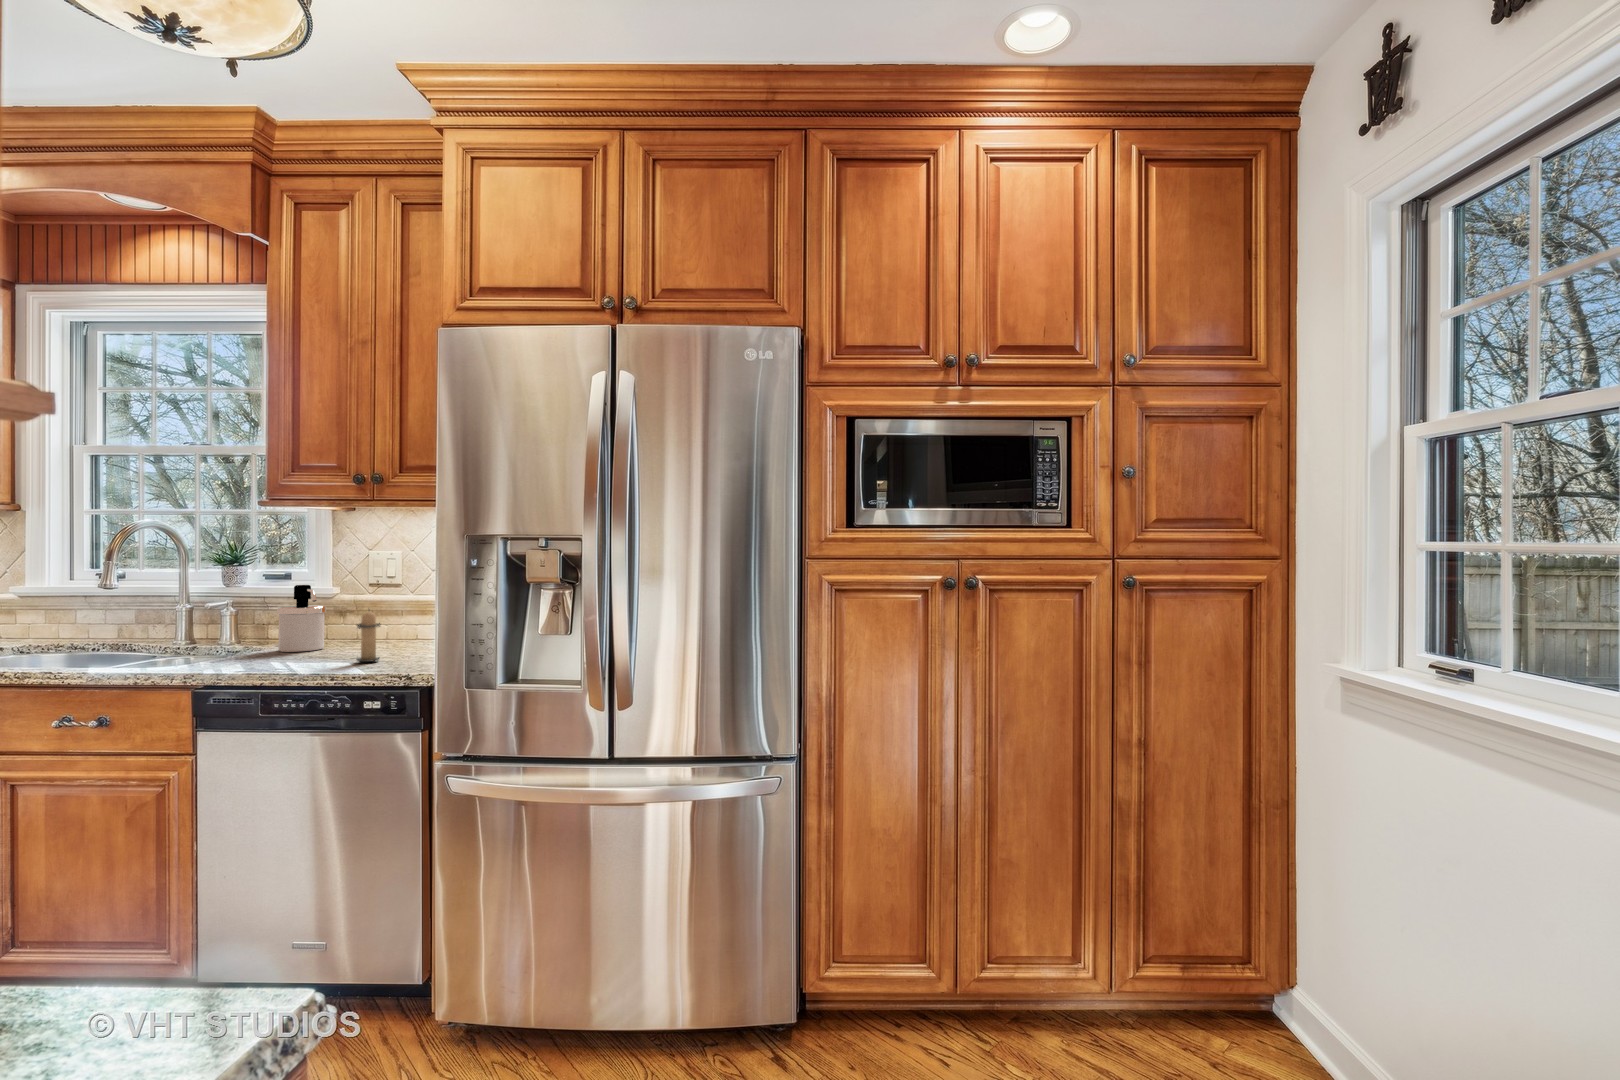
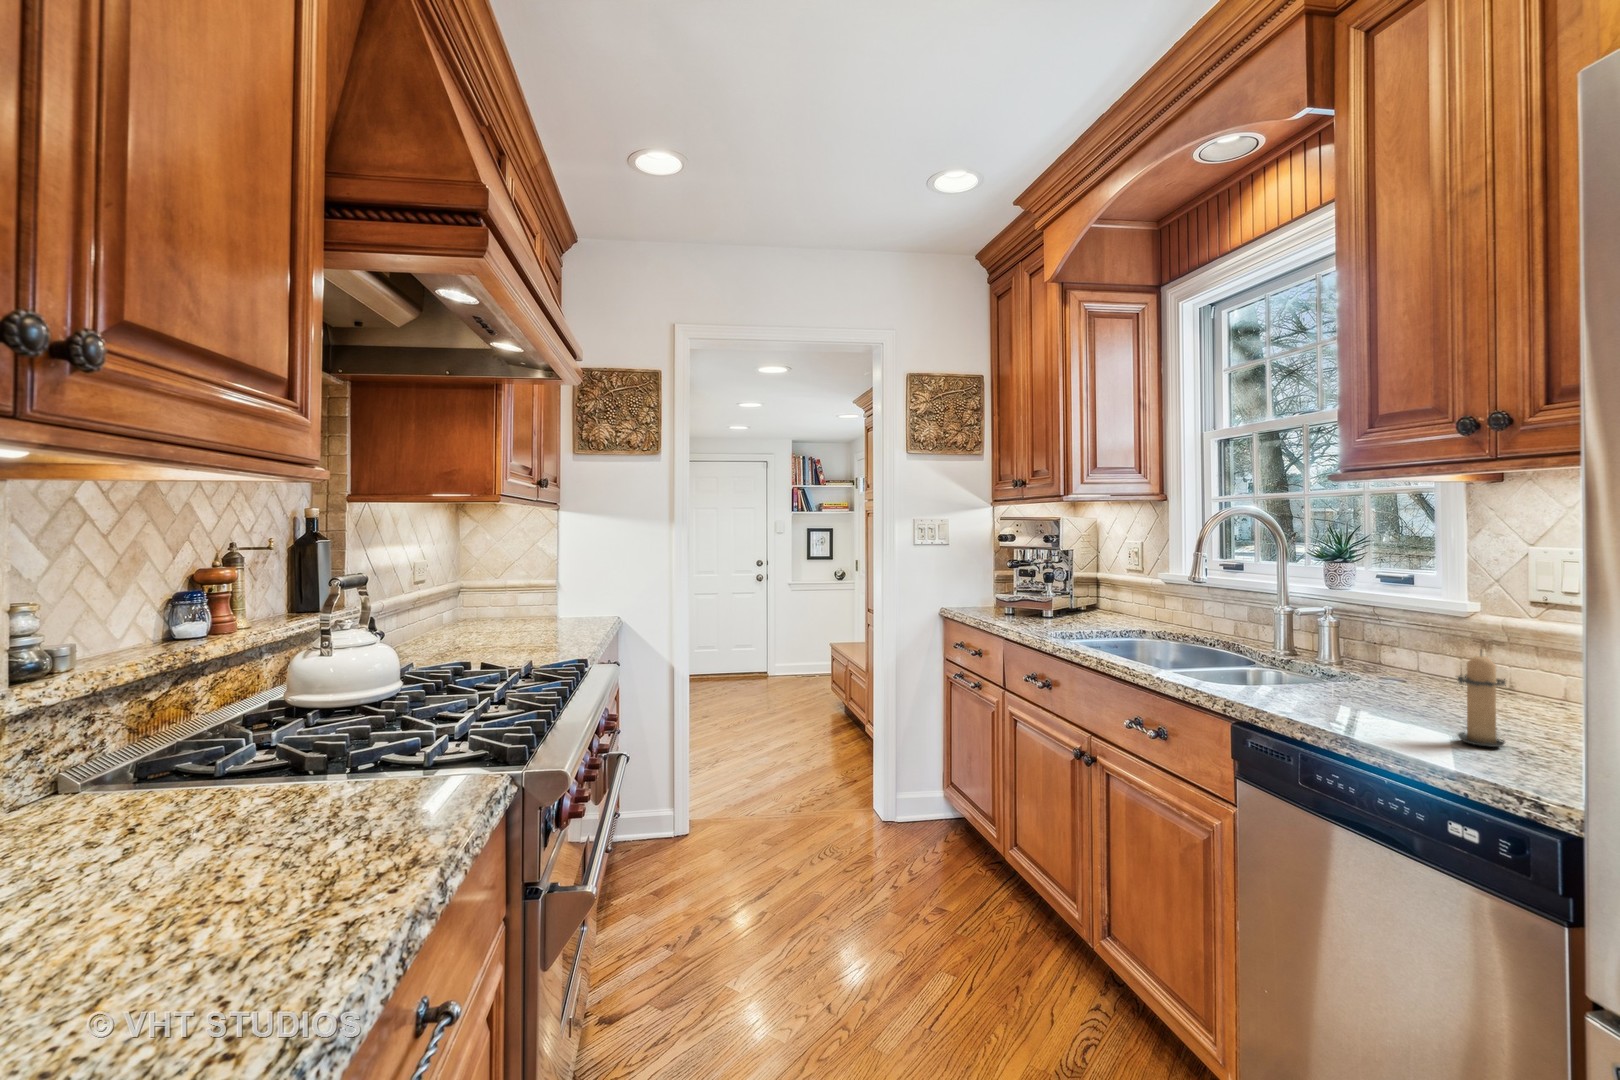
soap dispenser: present [277,585,326,652] -> none [1368,595,1443,697]

